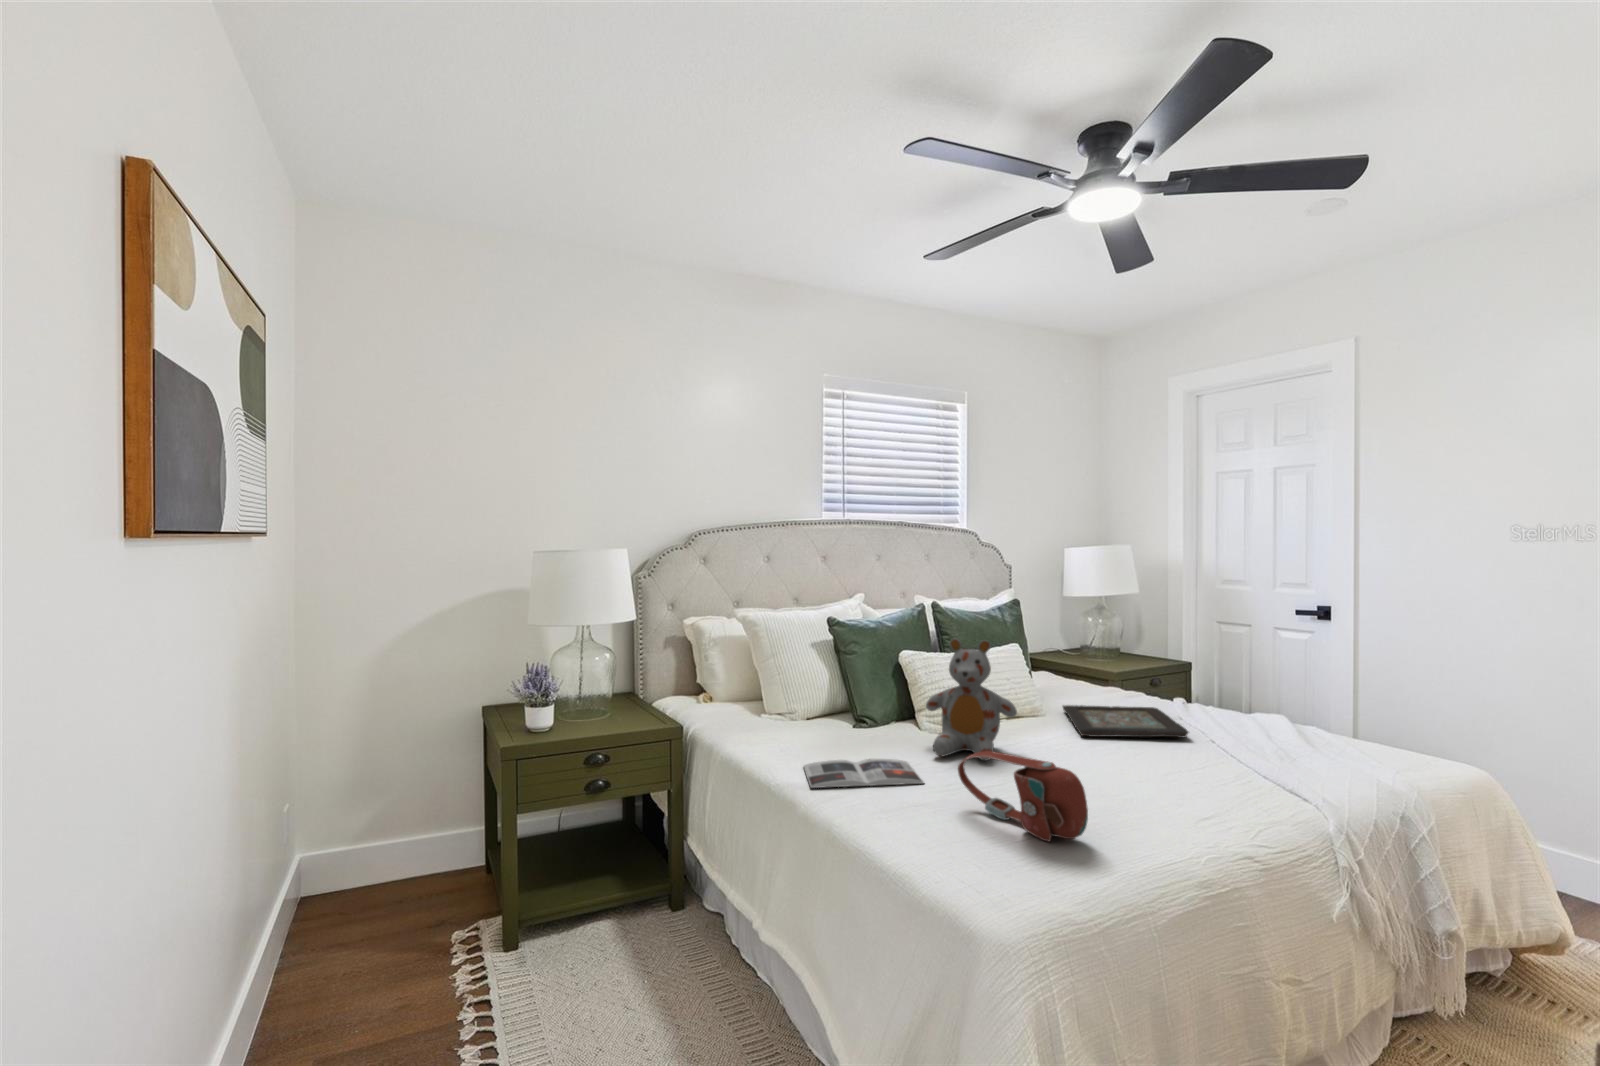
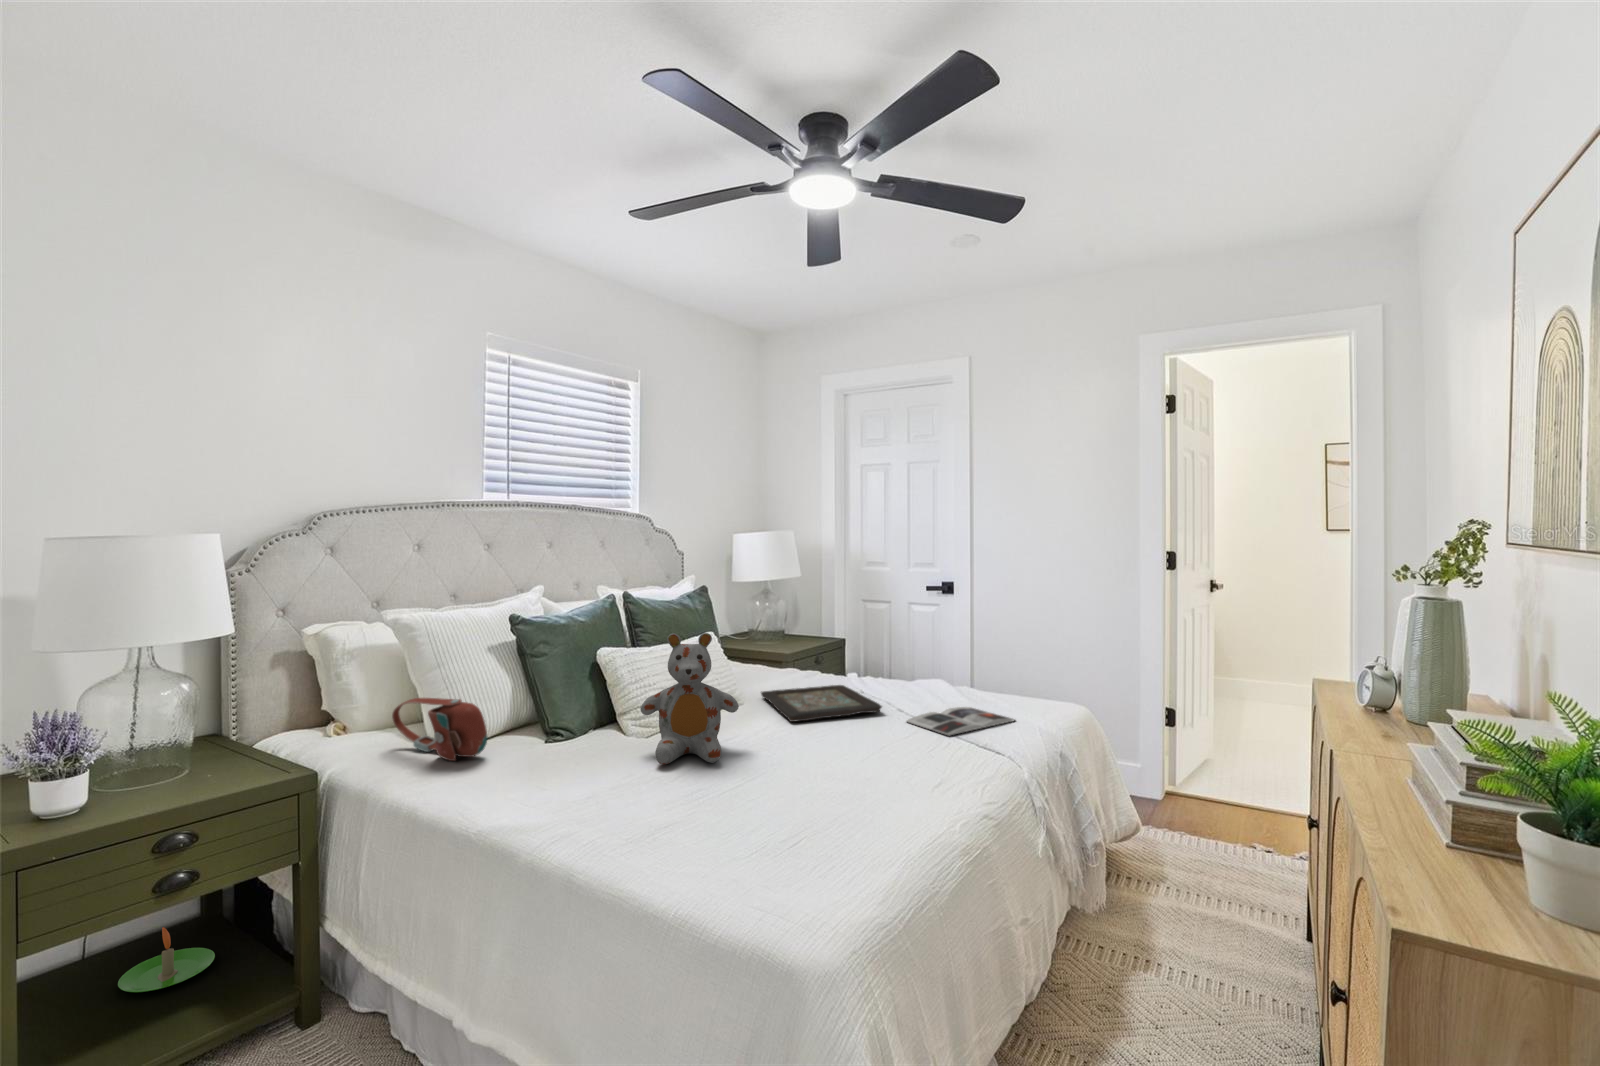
handbag: present [958,751,1088,842] -> present [392,698,487,761]
magazine: present [804,759,924,788] -> present [907,707,1015,735]
candle: none [570,824,625,866] -> present [118,927,215,992]

